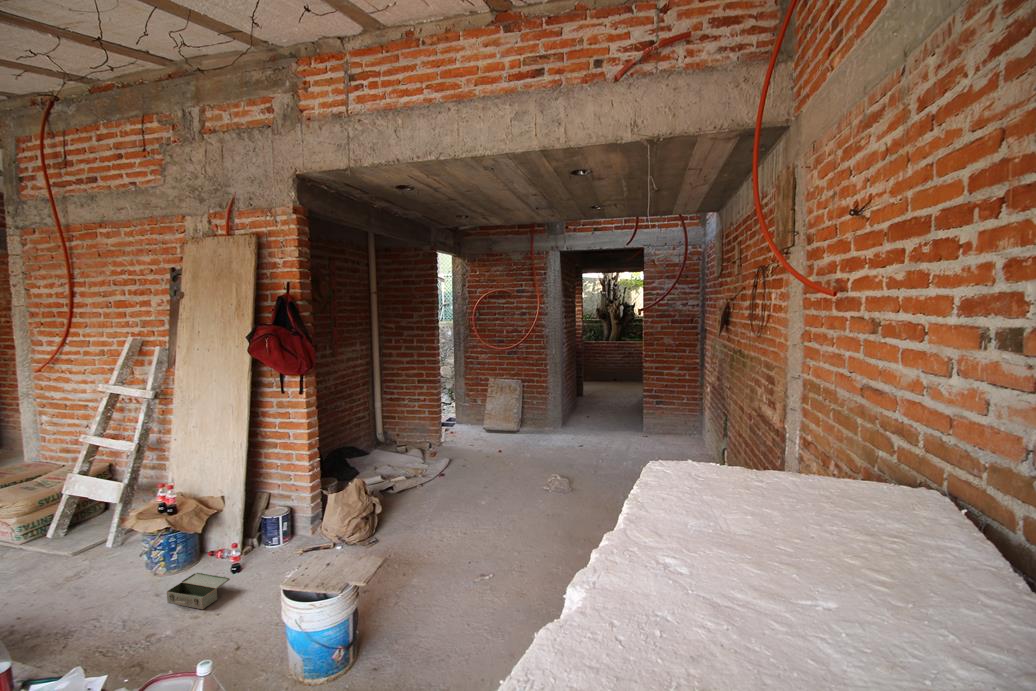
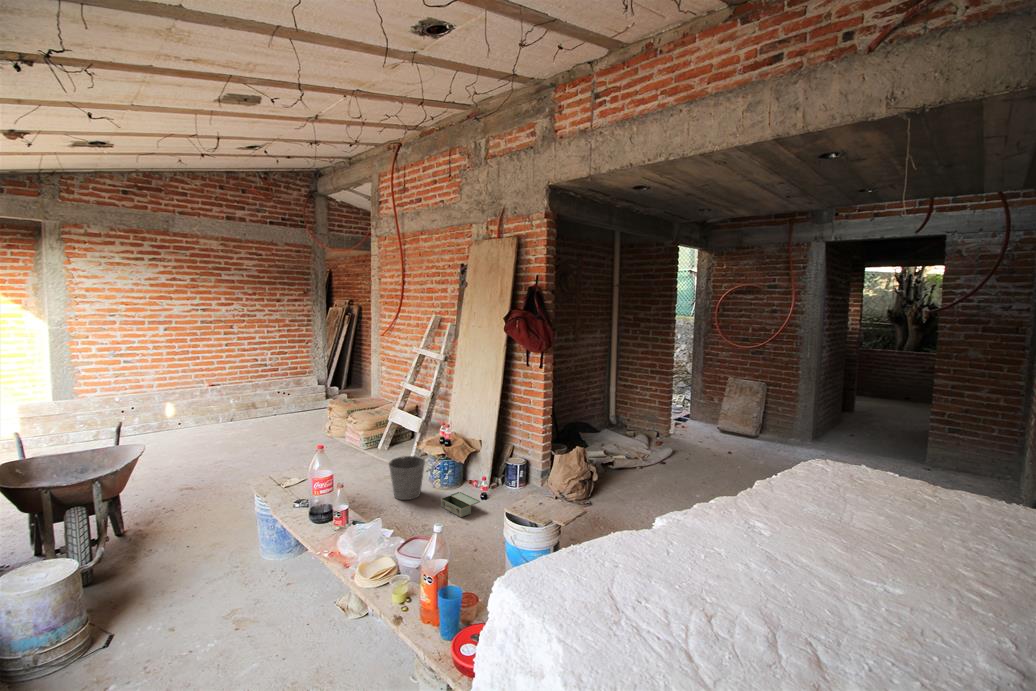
bucket: none [64,540,134,612] -> present [389,456,425,500]

